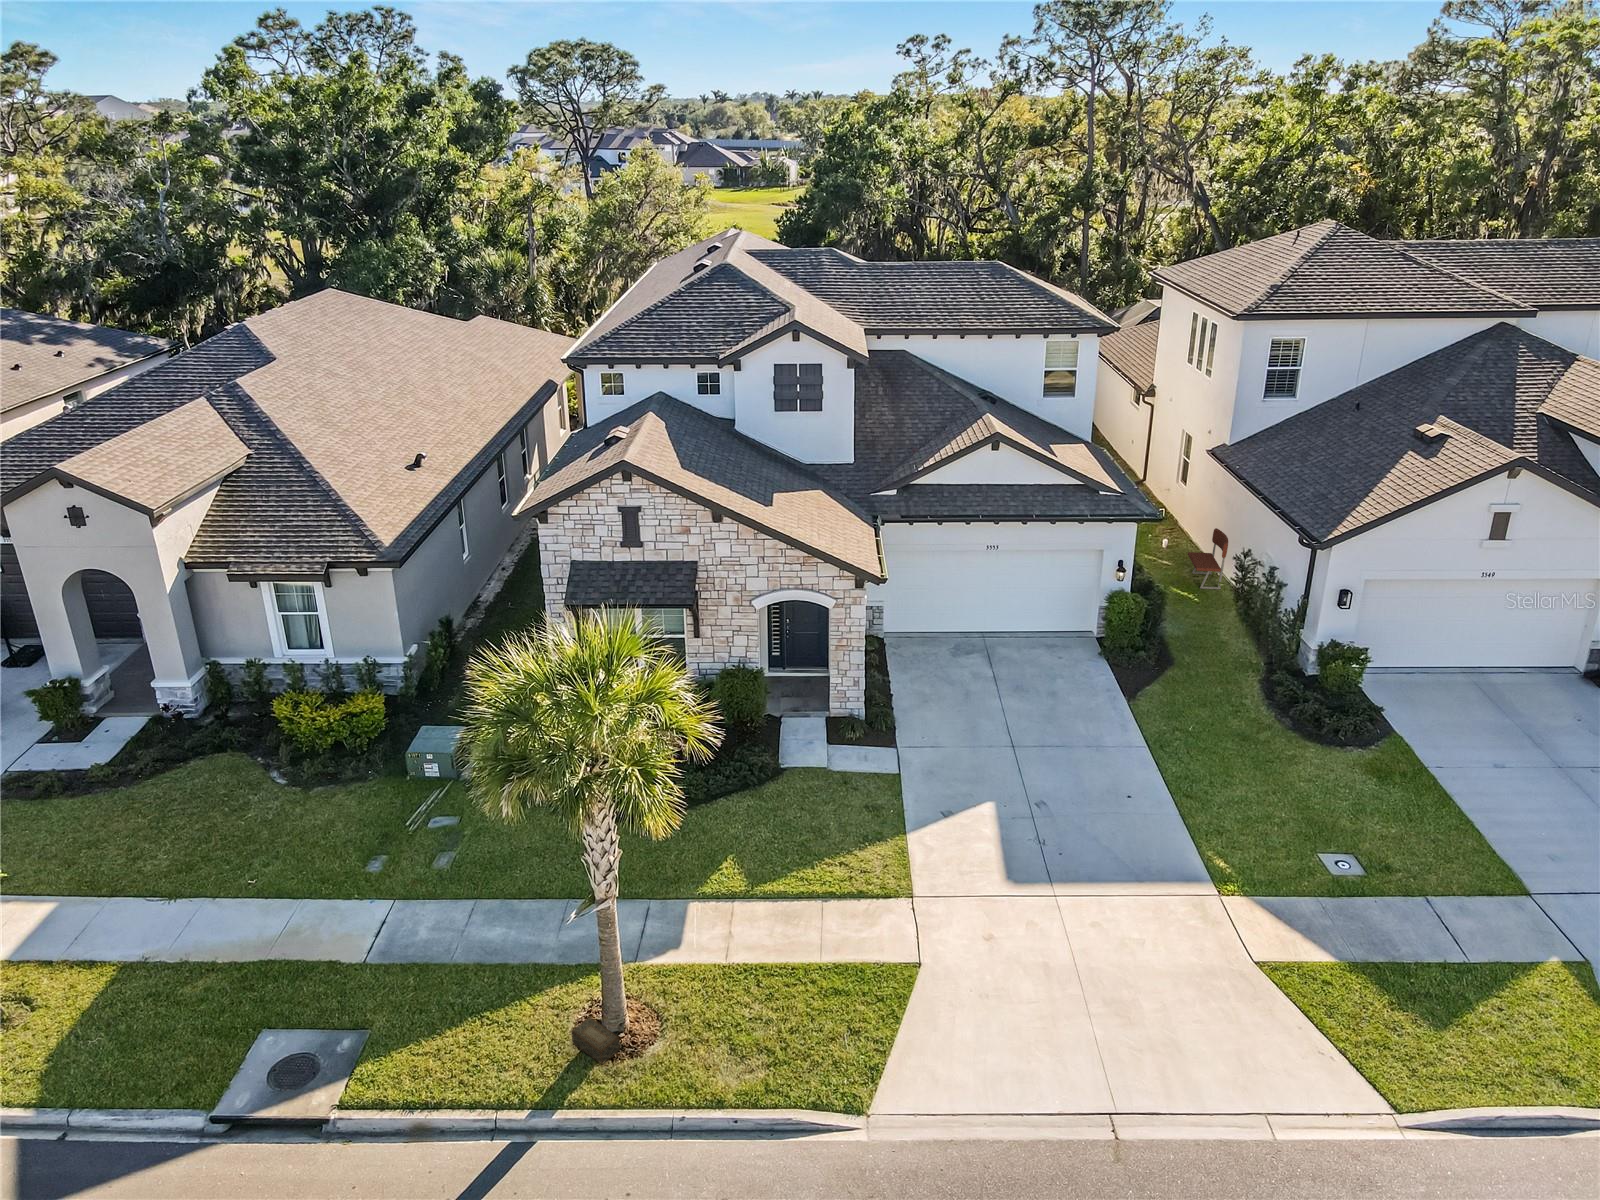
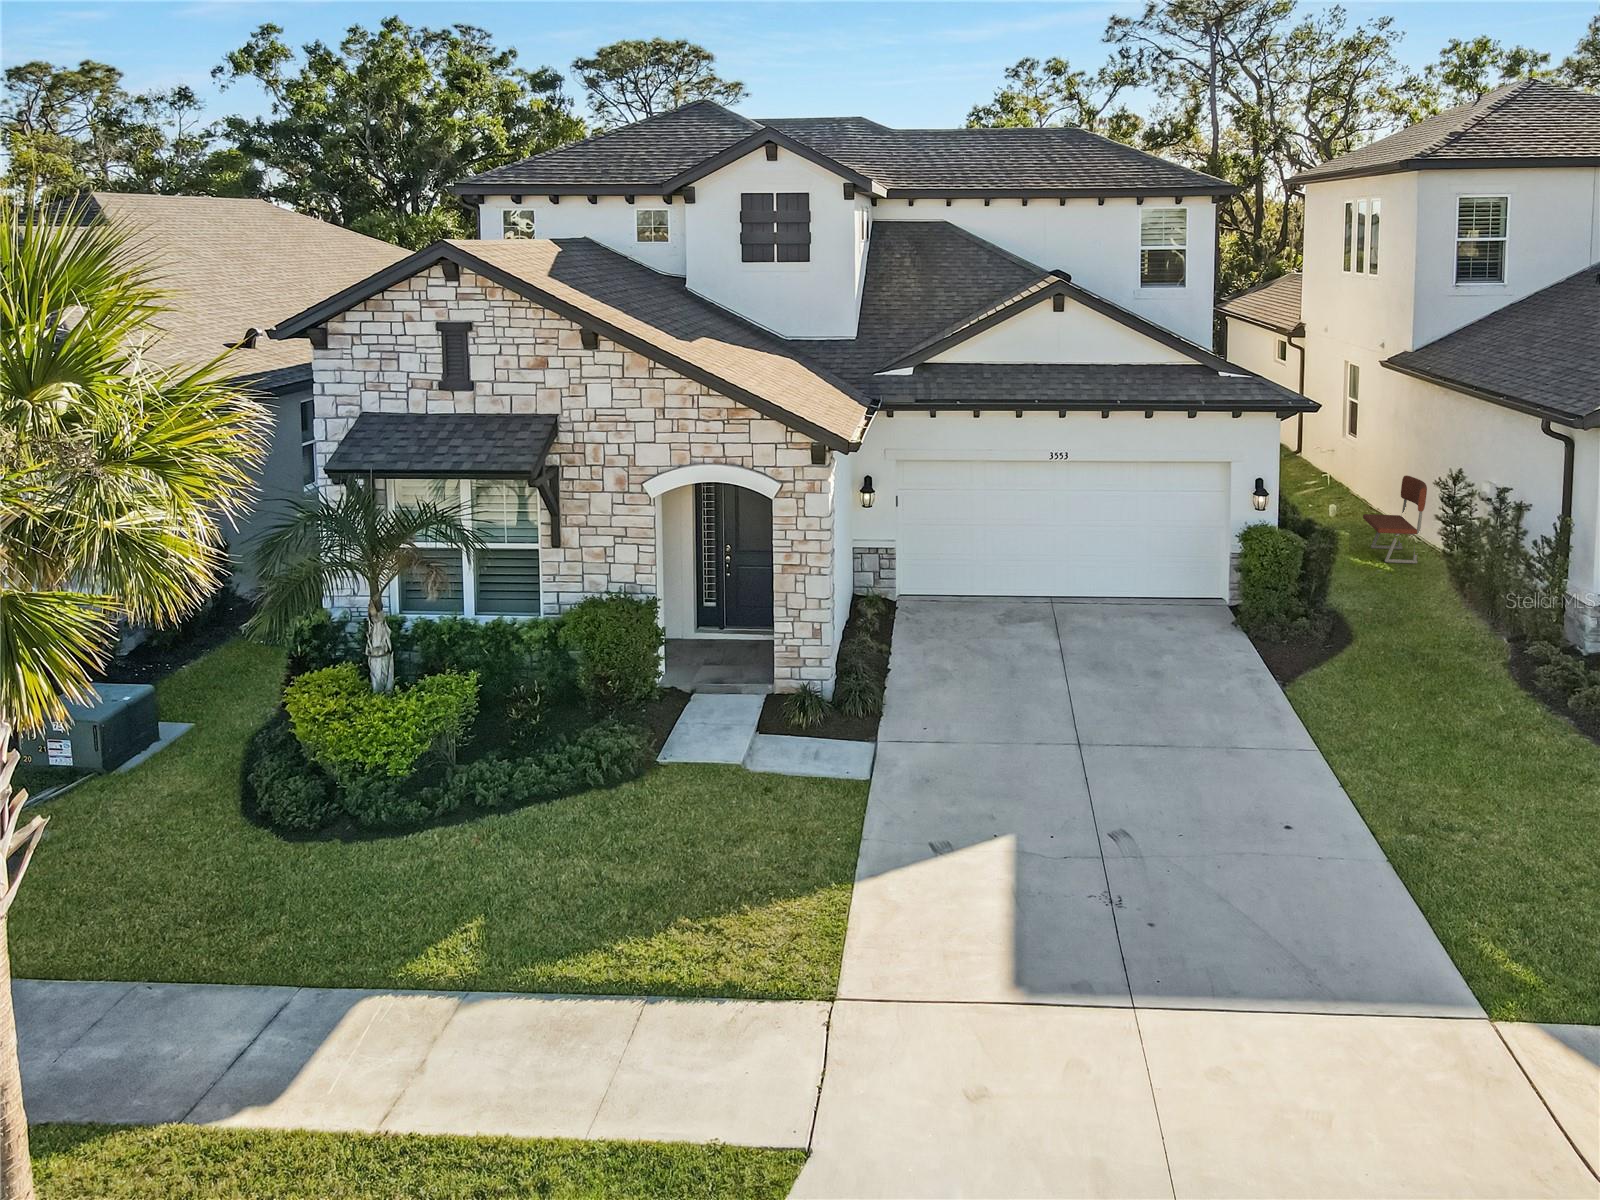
woven basket: present [572,1017,620,1064] -> none [114,1071,209,1163]

